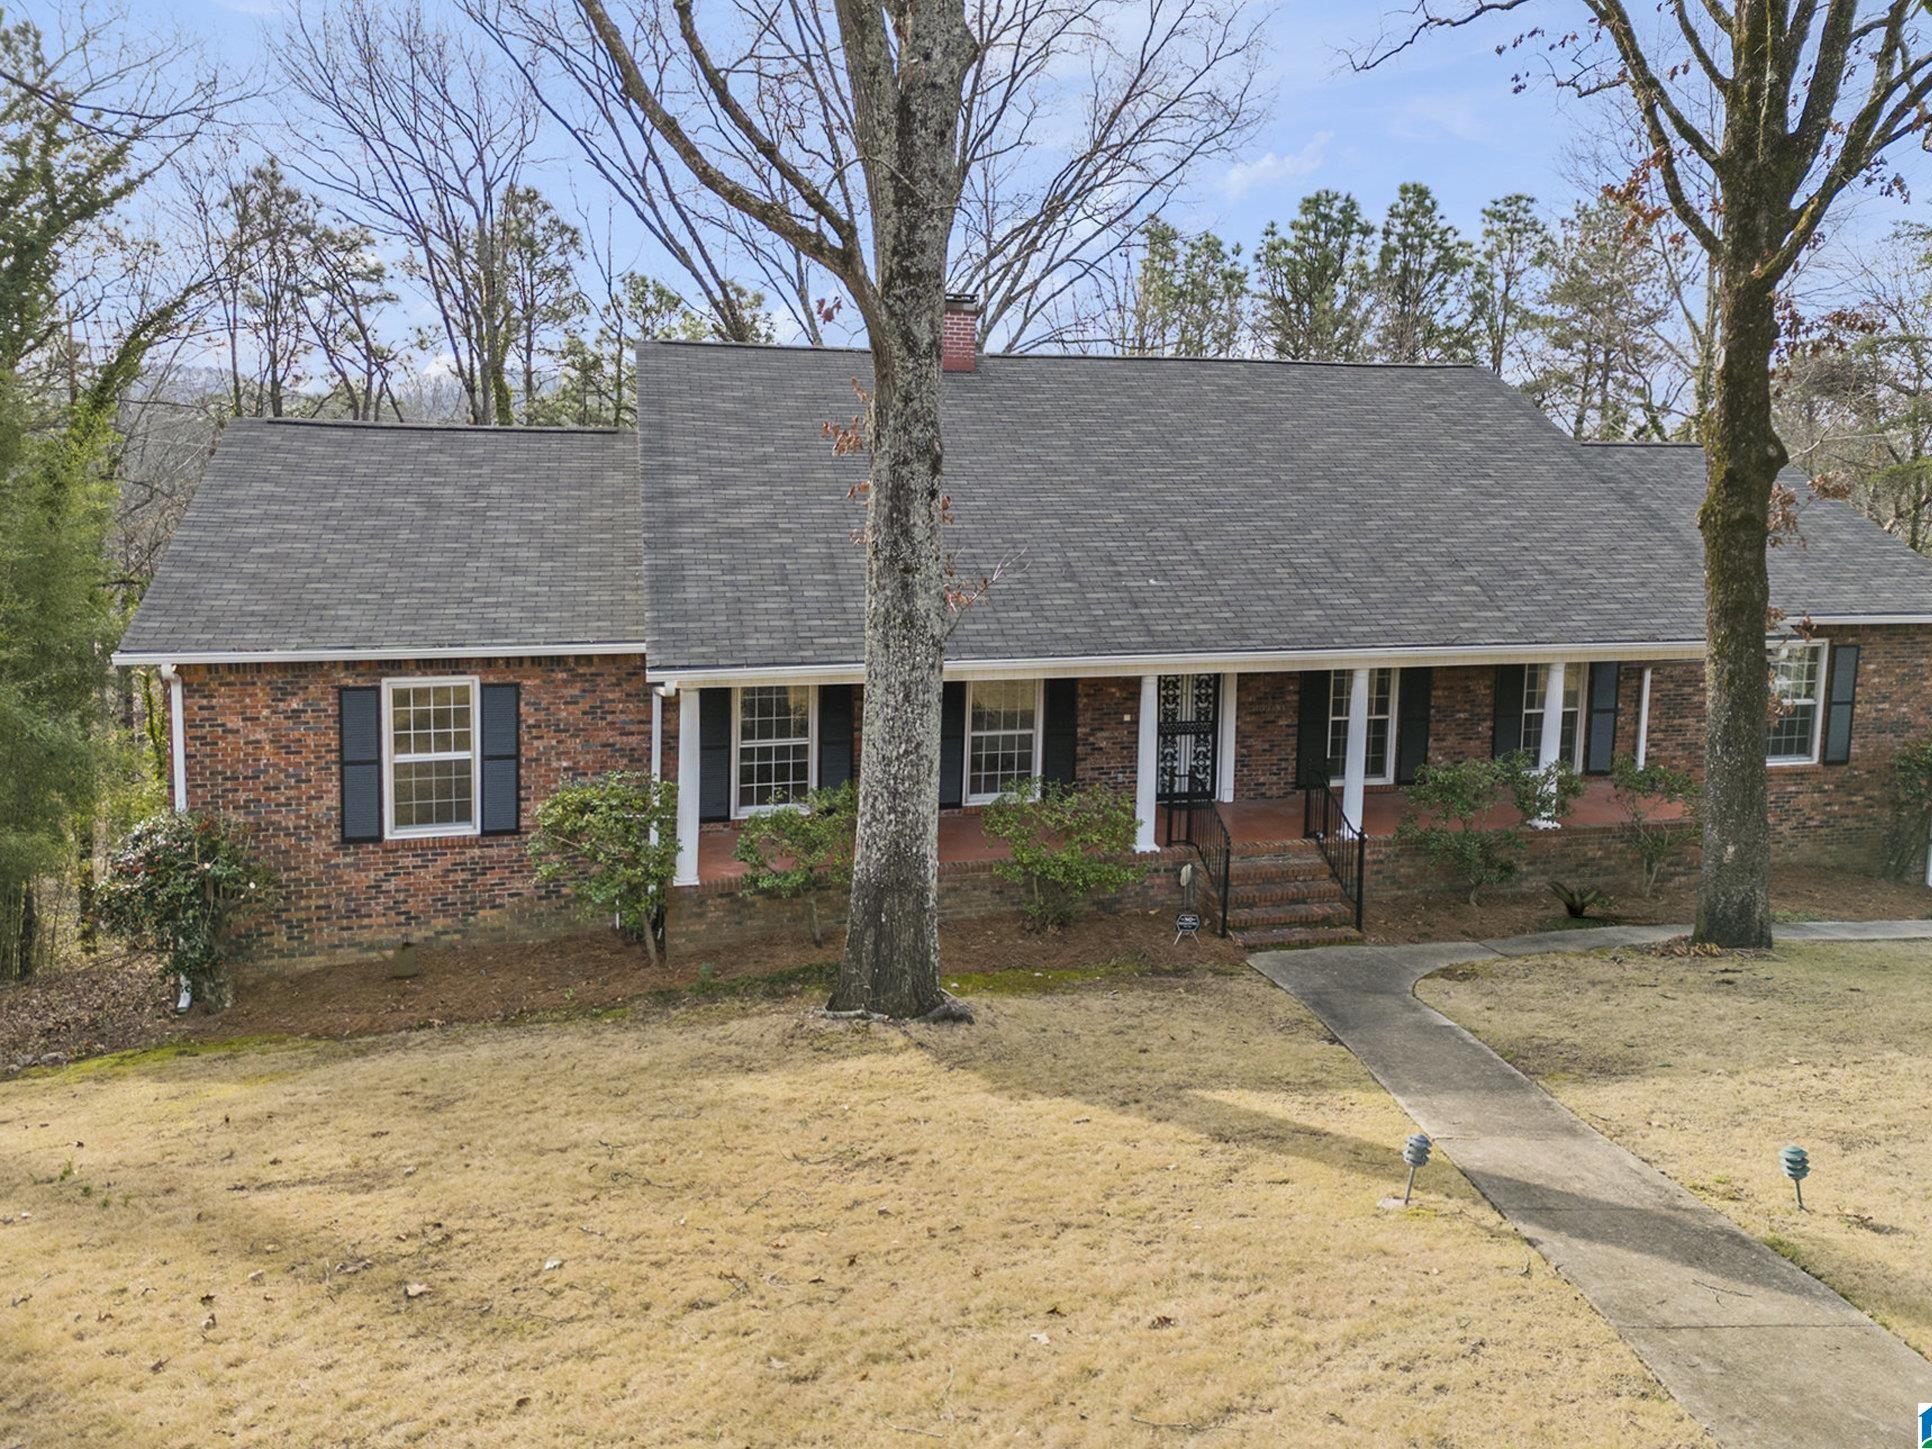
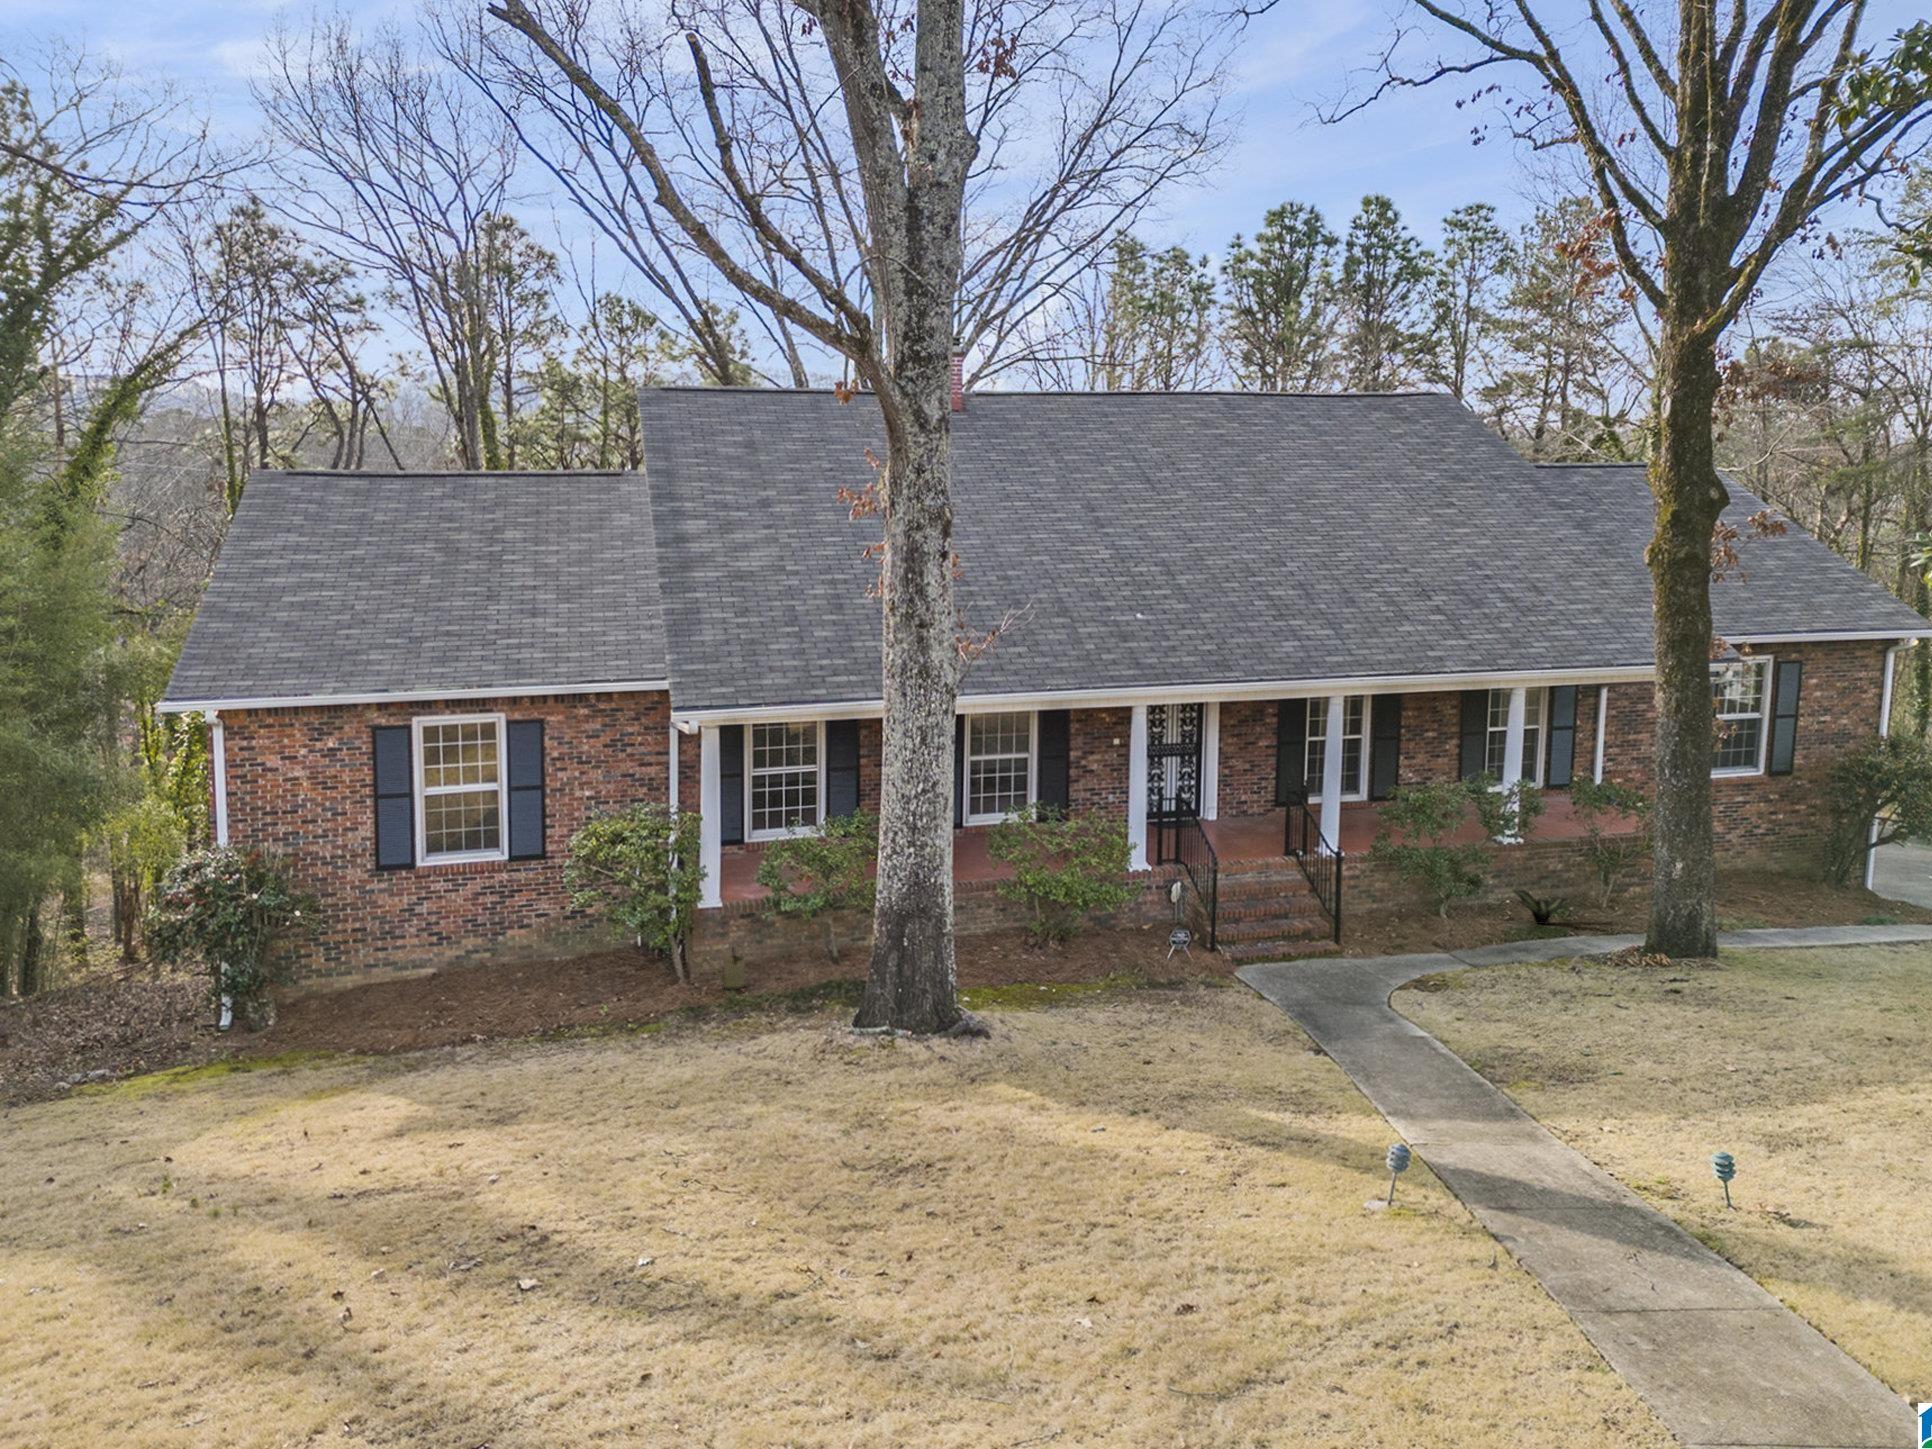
watering can: present [367,934,417,979] -> present [700,948,744,990]

